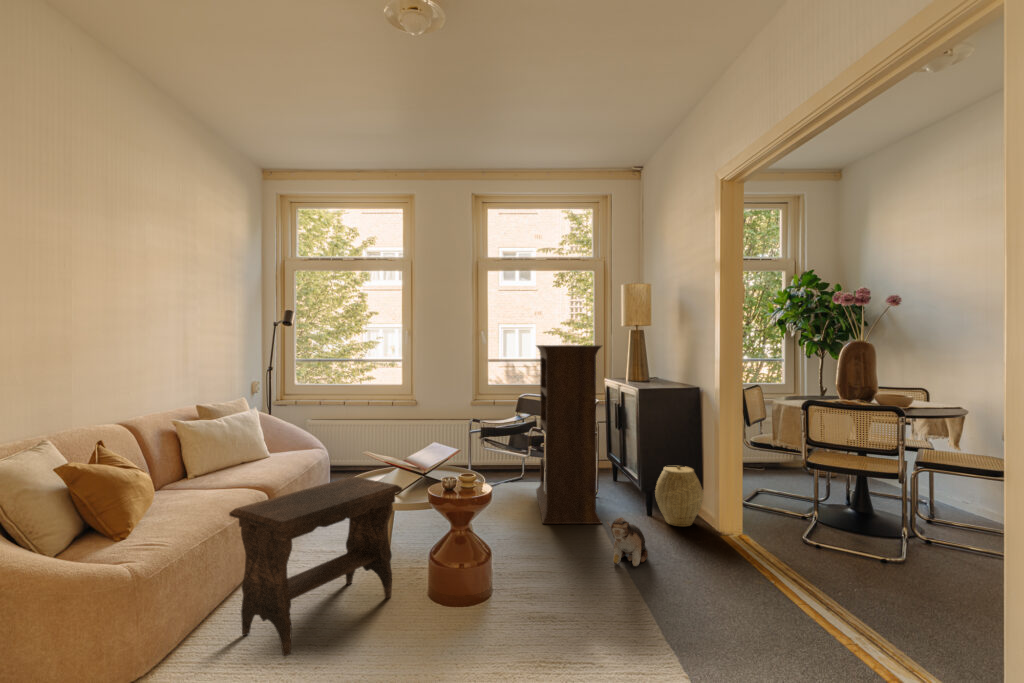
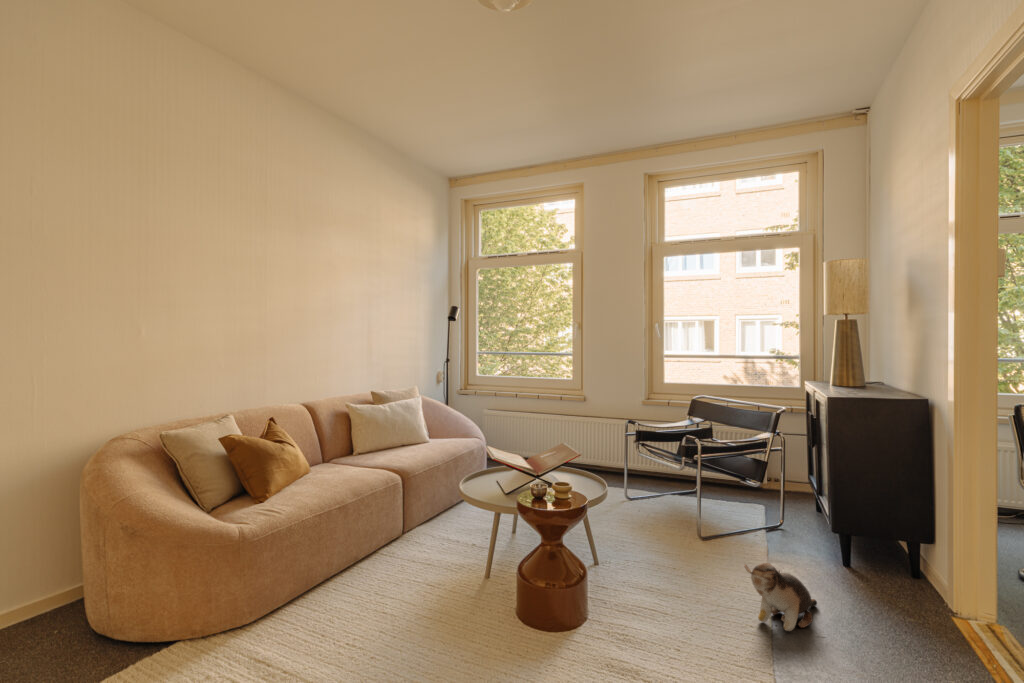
bookcase: present [536,345,602,524] -> none [691,340,773,566]
woven basket: present [655,466,703,526] -> none [853,504,929,591]
footstool: present [229,476,402,656] -> none [329,470,495,638]

